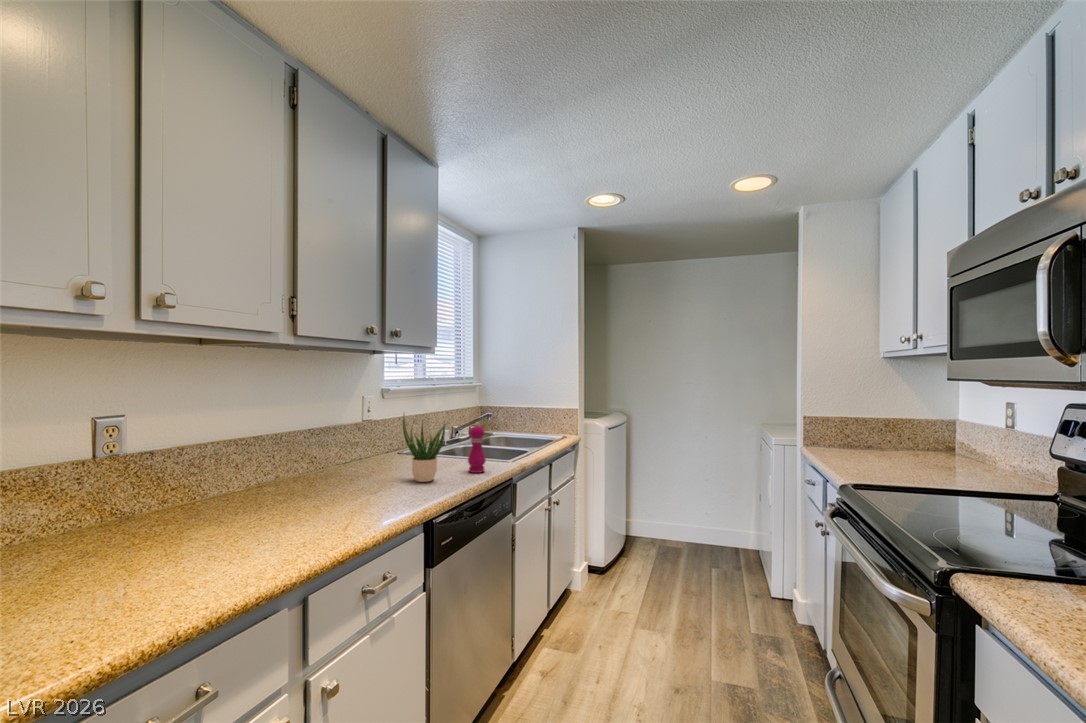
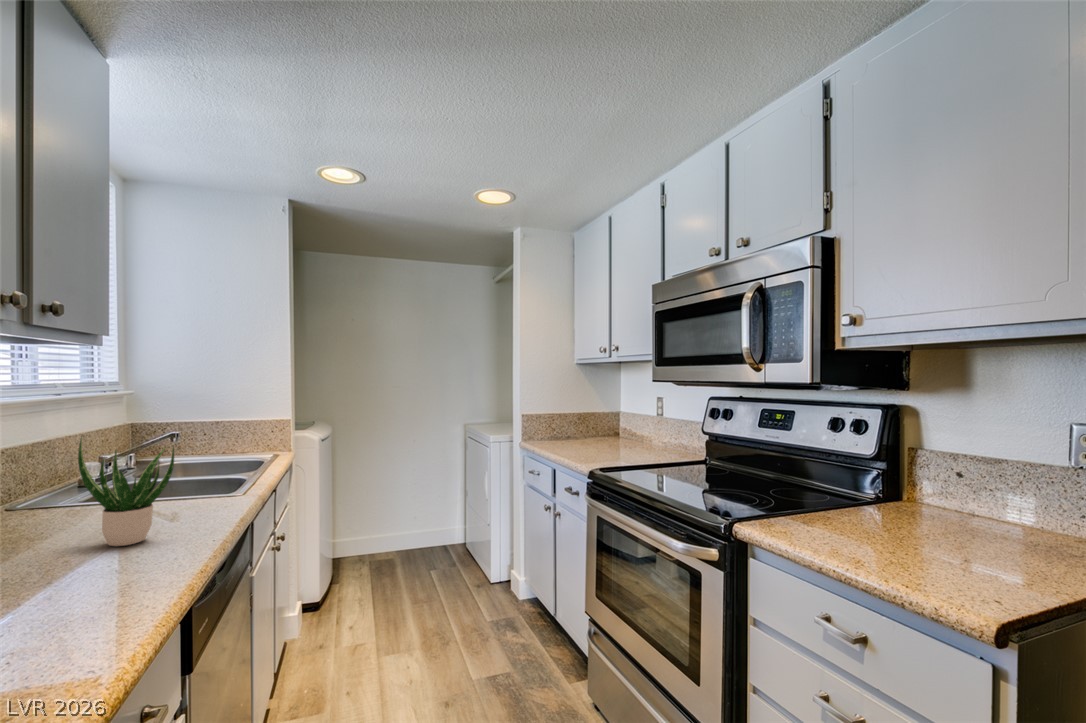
pepper mill: present [468,422,486,473] -> none [189,444,220,517]

